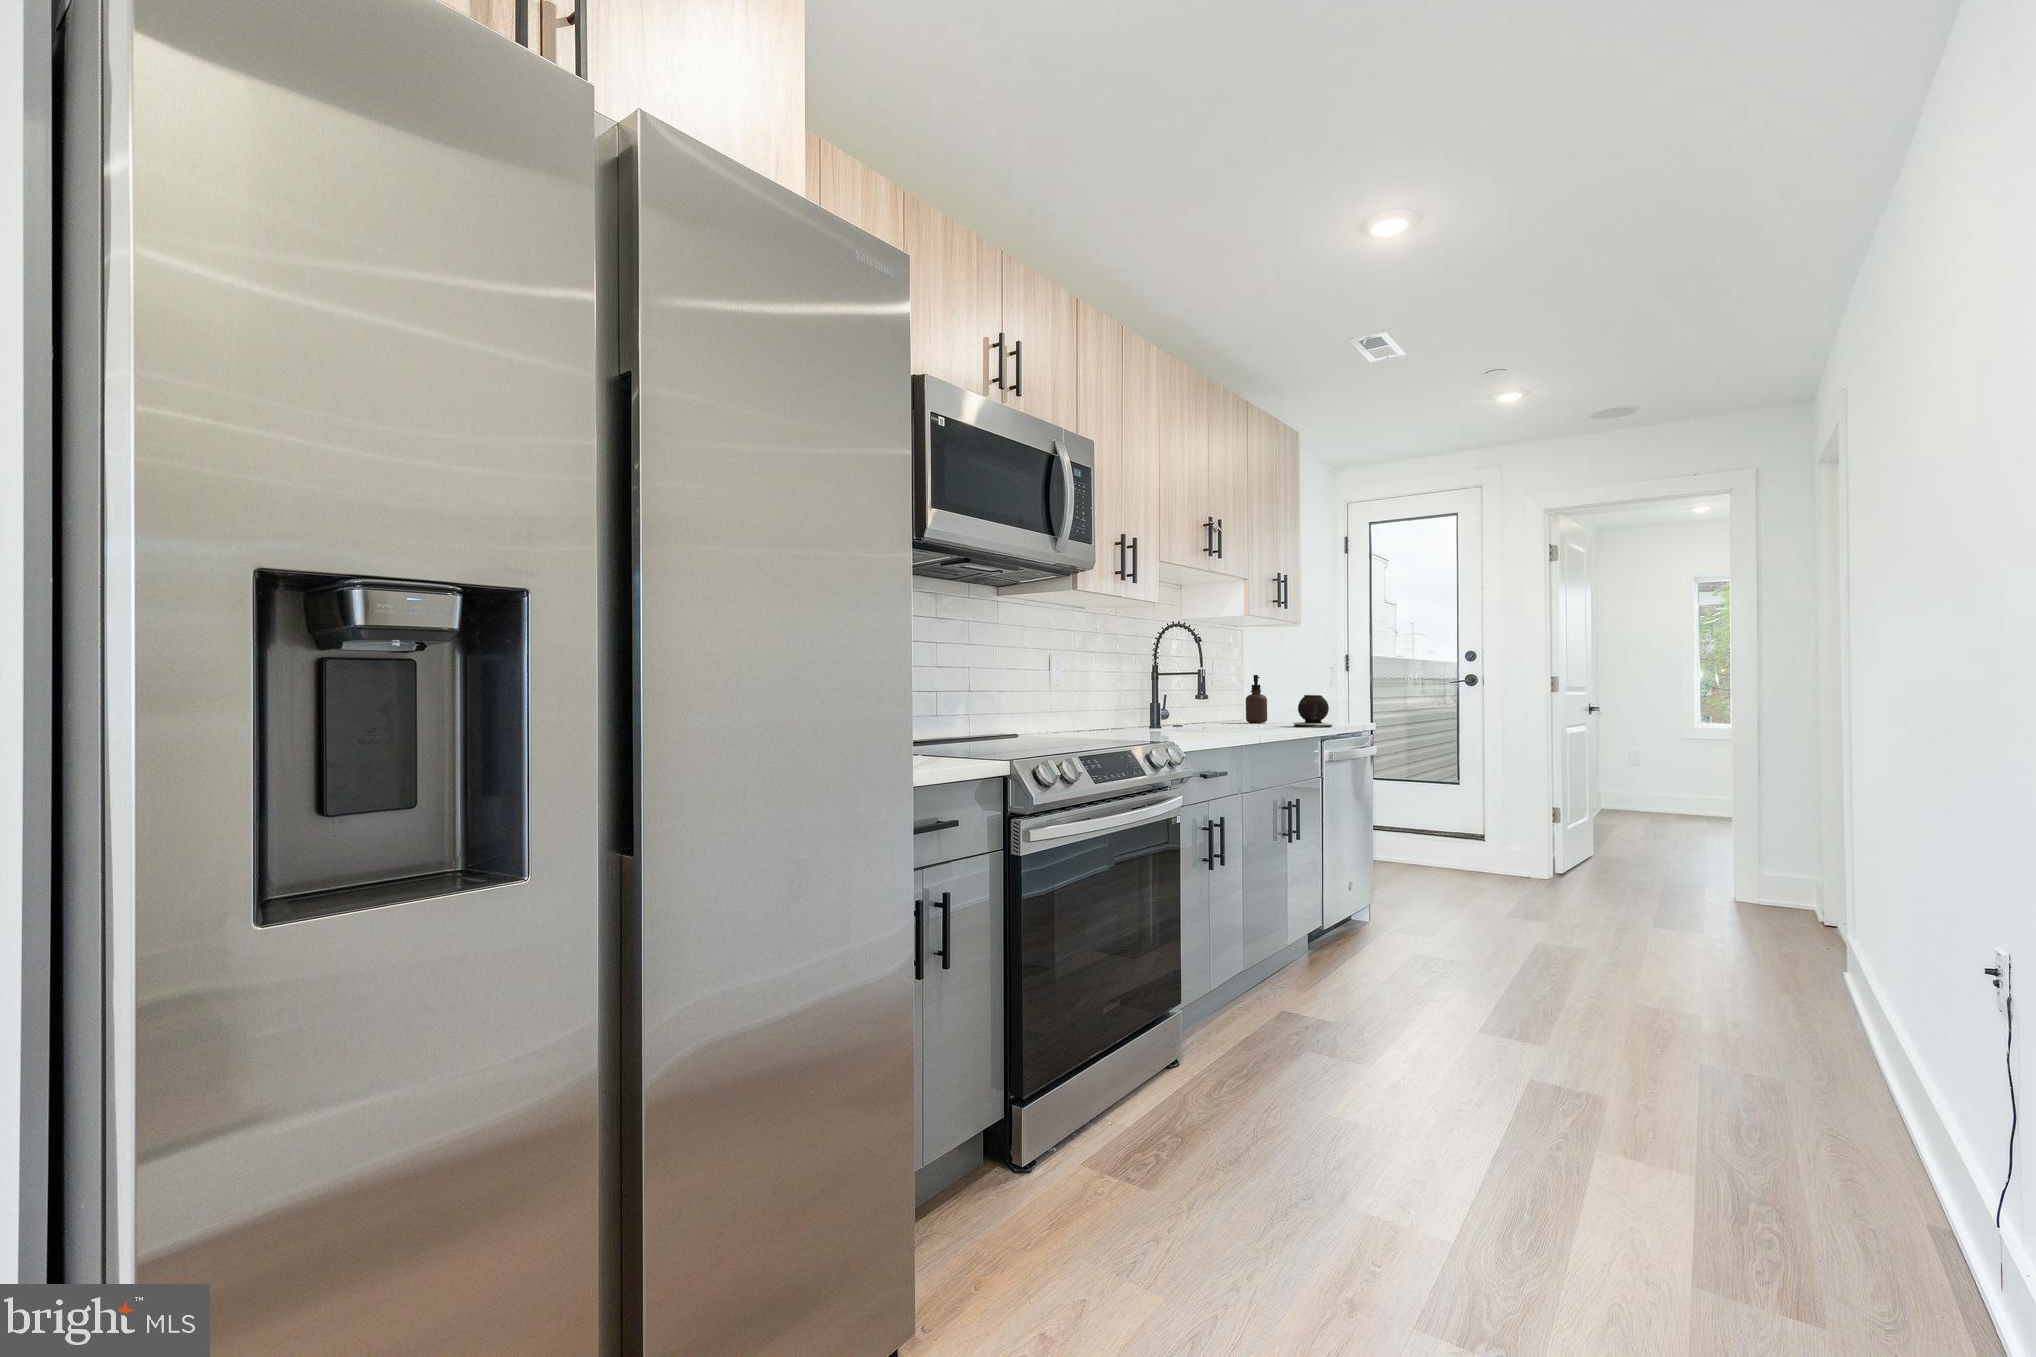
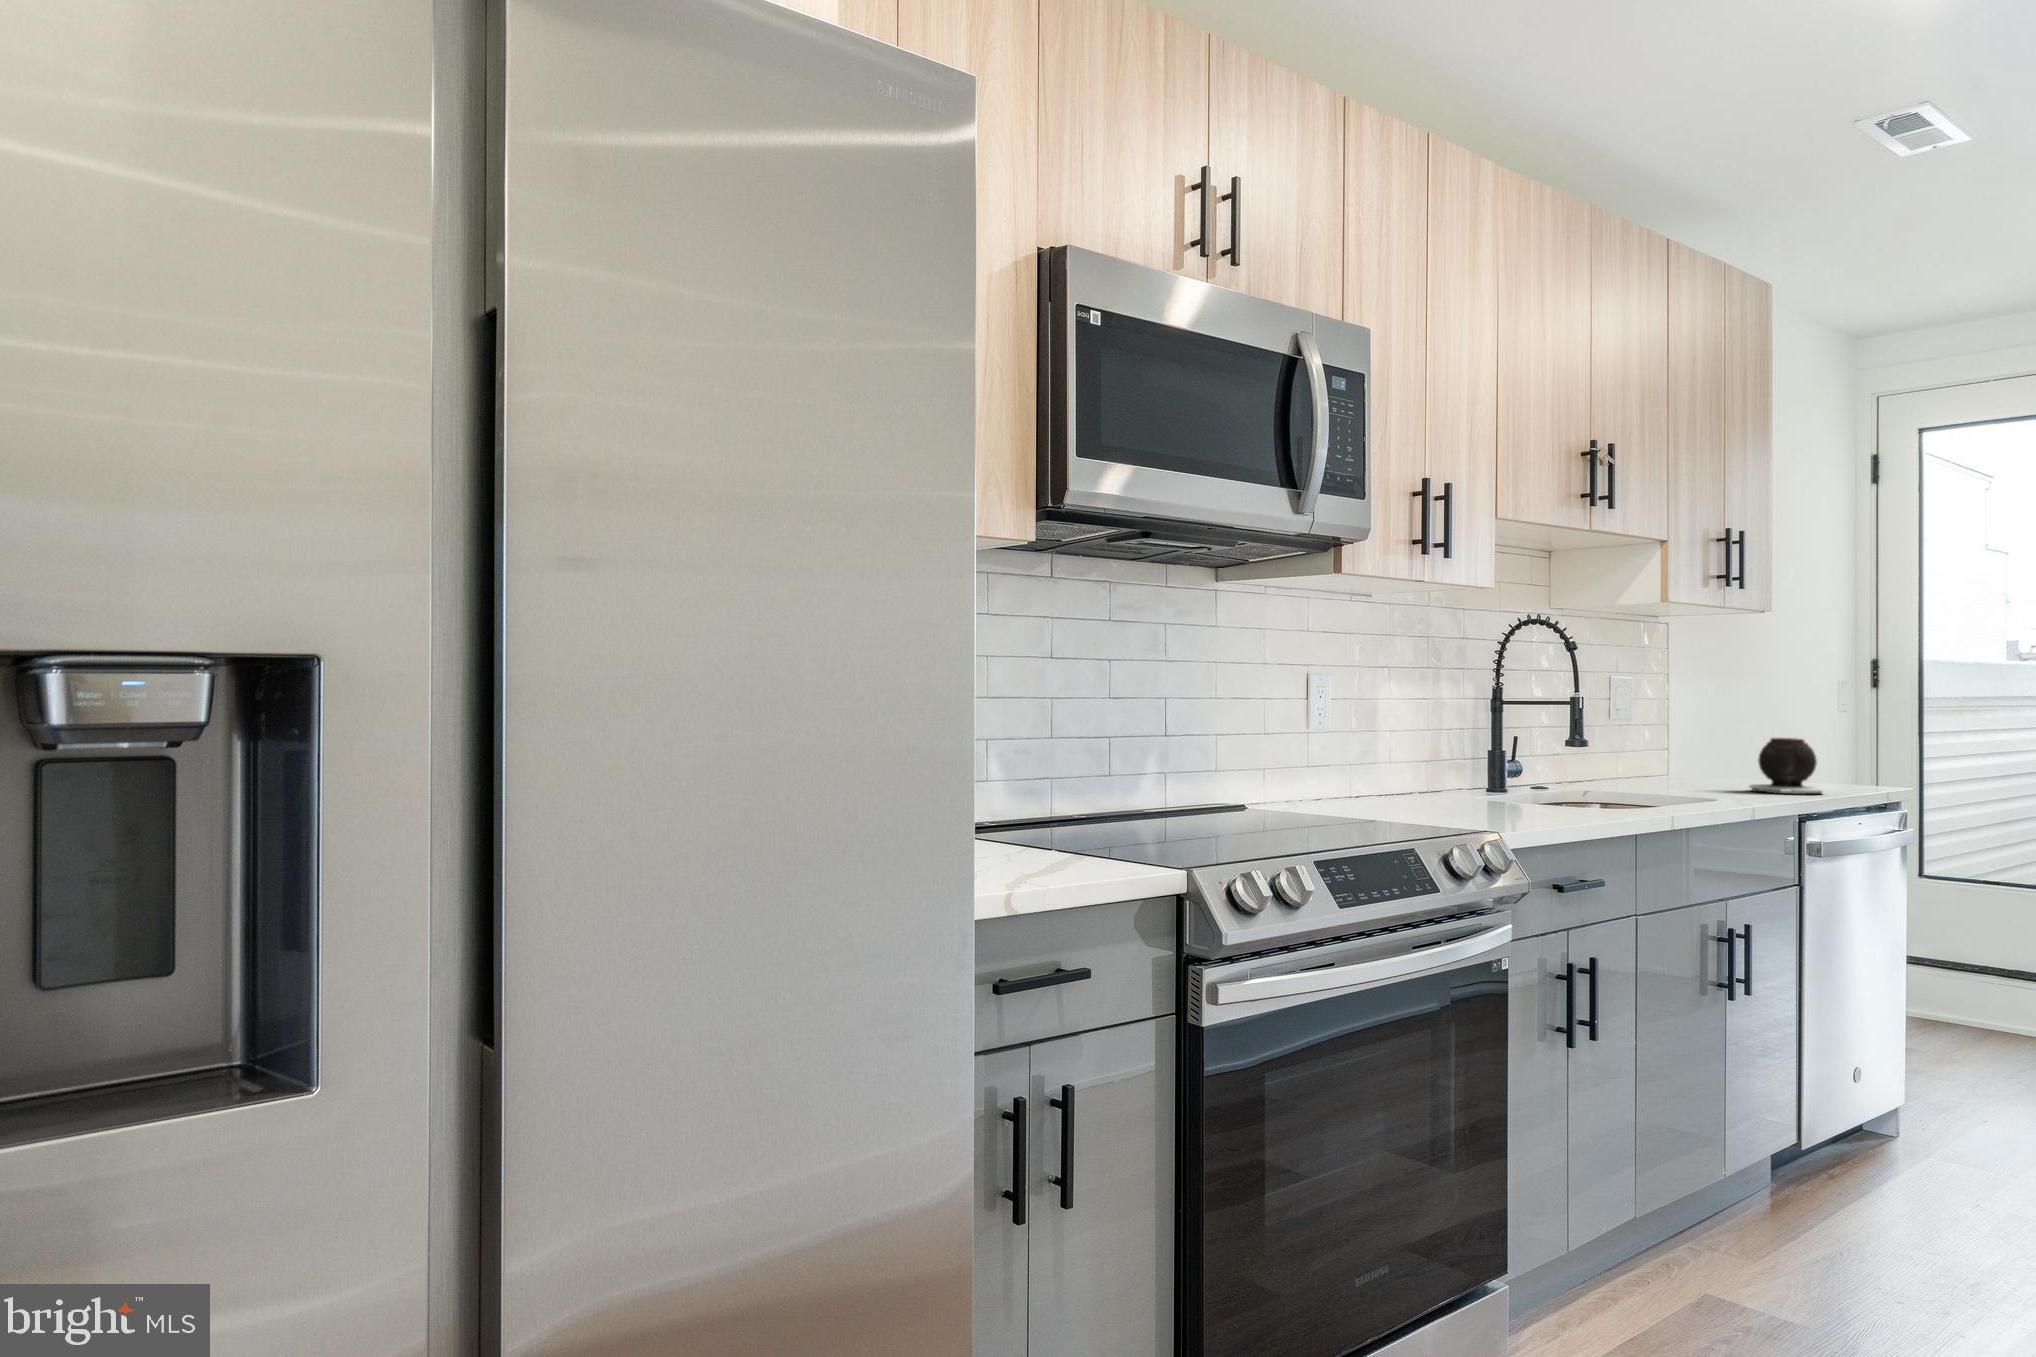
soap dispenser: present [1246,675,1267,723] -> none [1667,699,1707,780]

